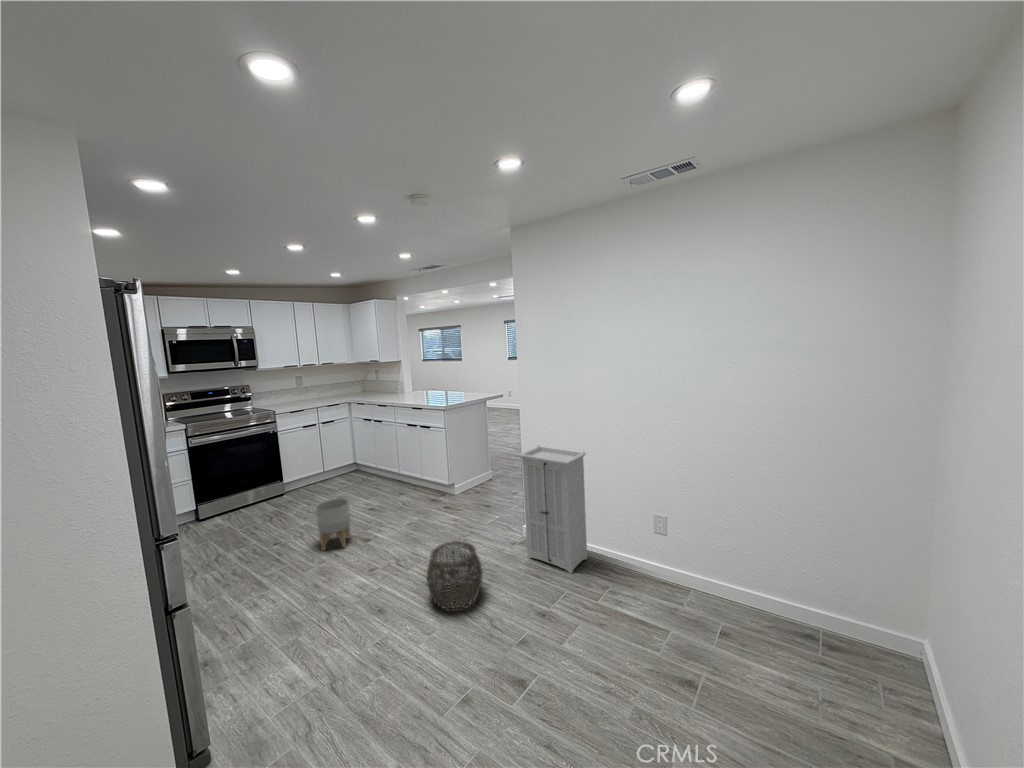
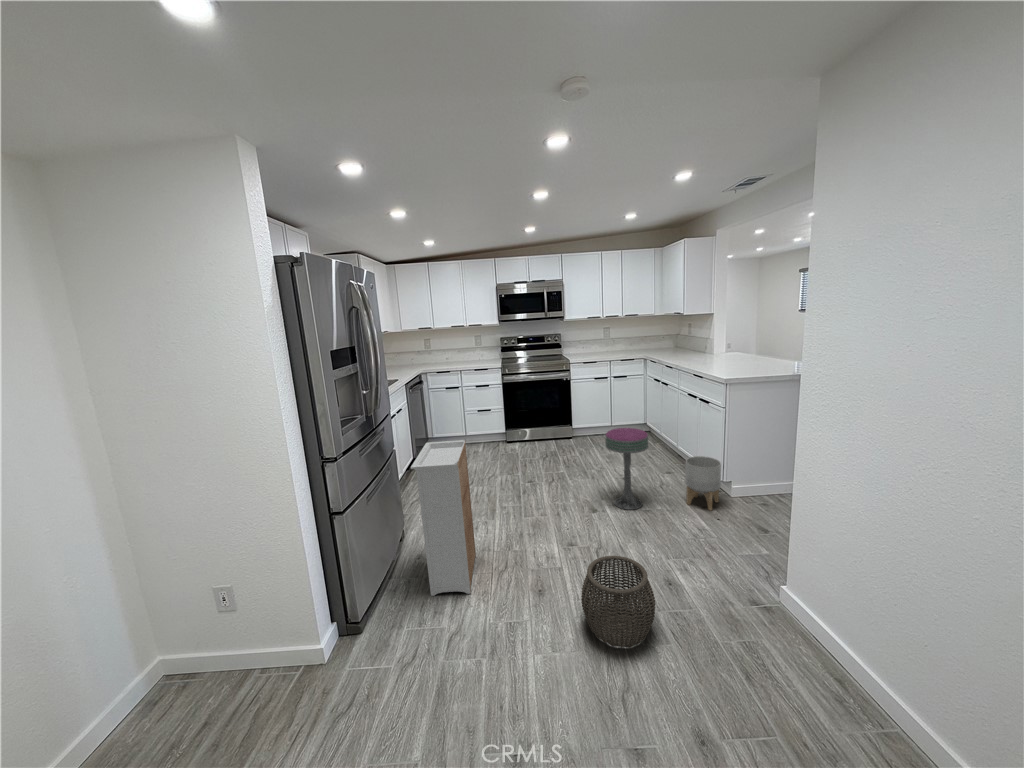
storage cabinet: present [518,446,587,573] -> present [411,440,476,596]
bar stool: none [366,457,403,530] -> present [605,428,648,510]
planter: present [316,498,351,550] -> present [686,456,721,510]

